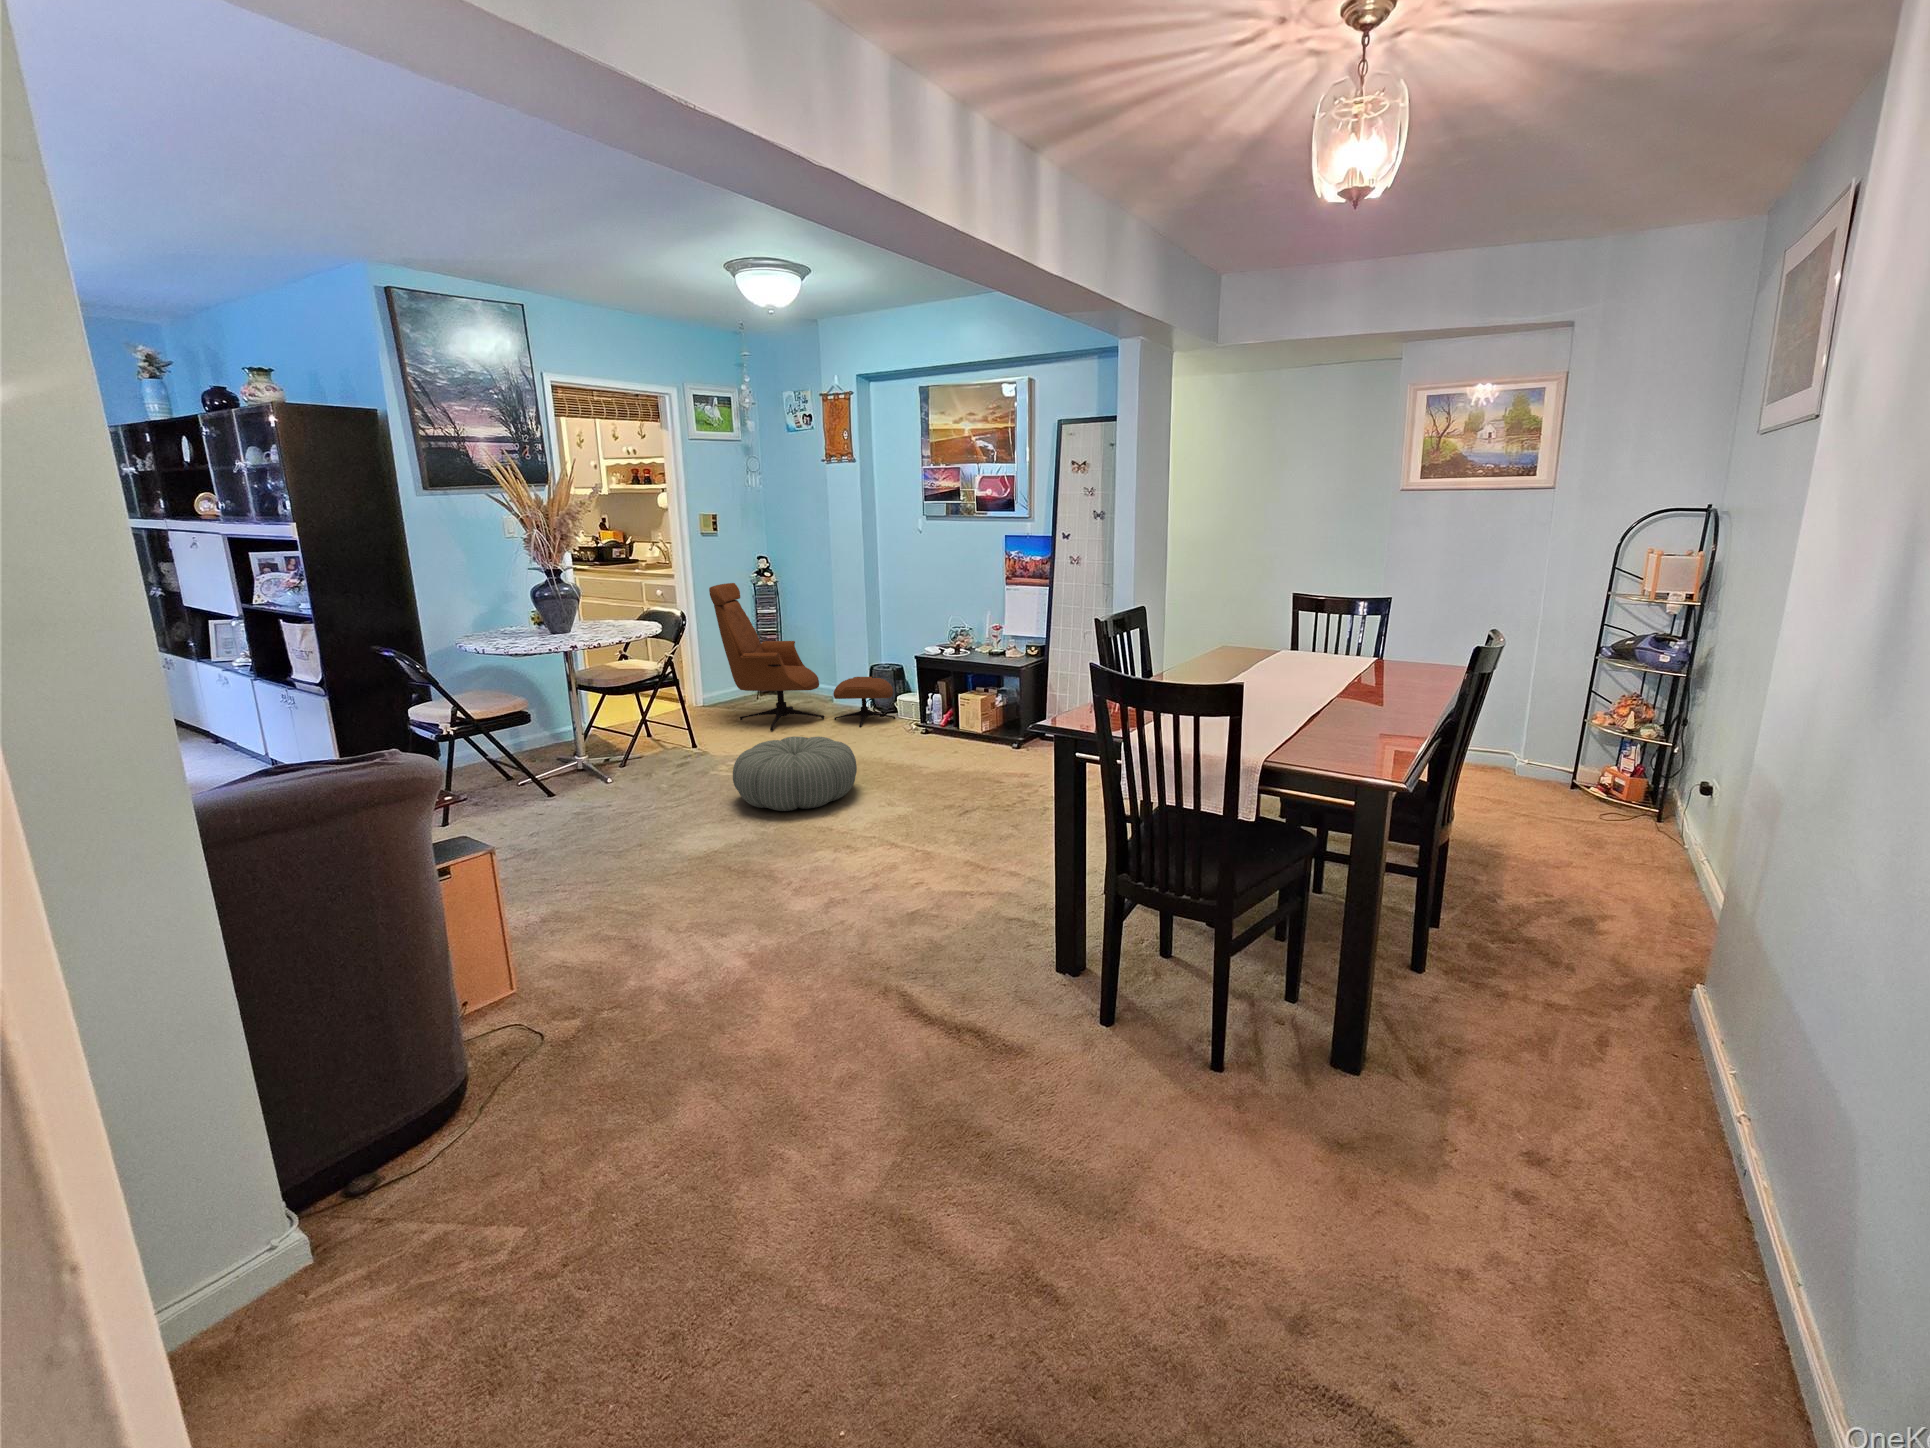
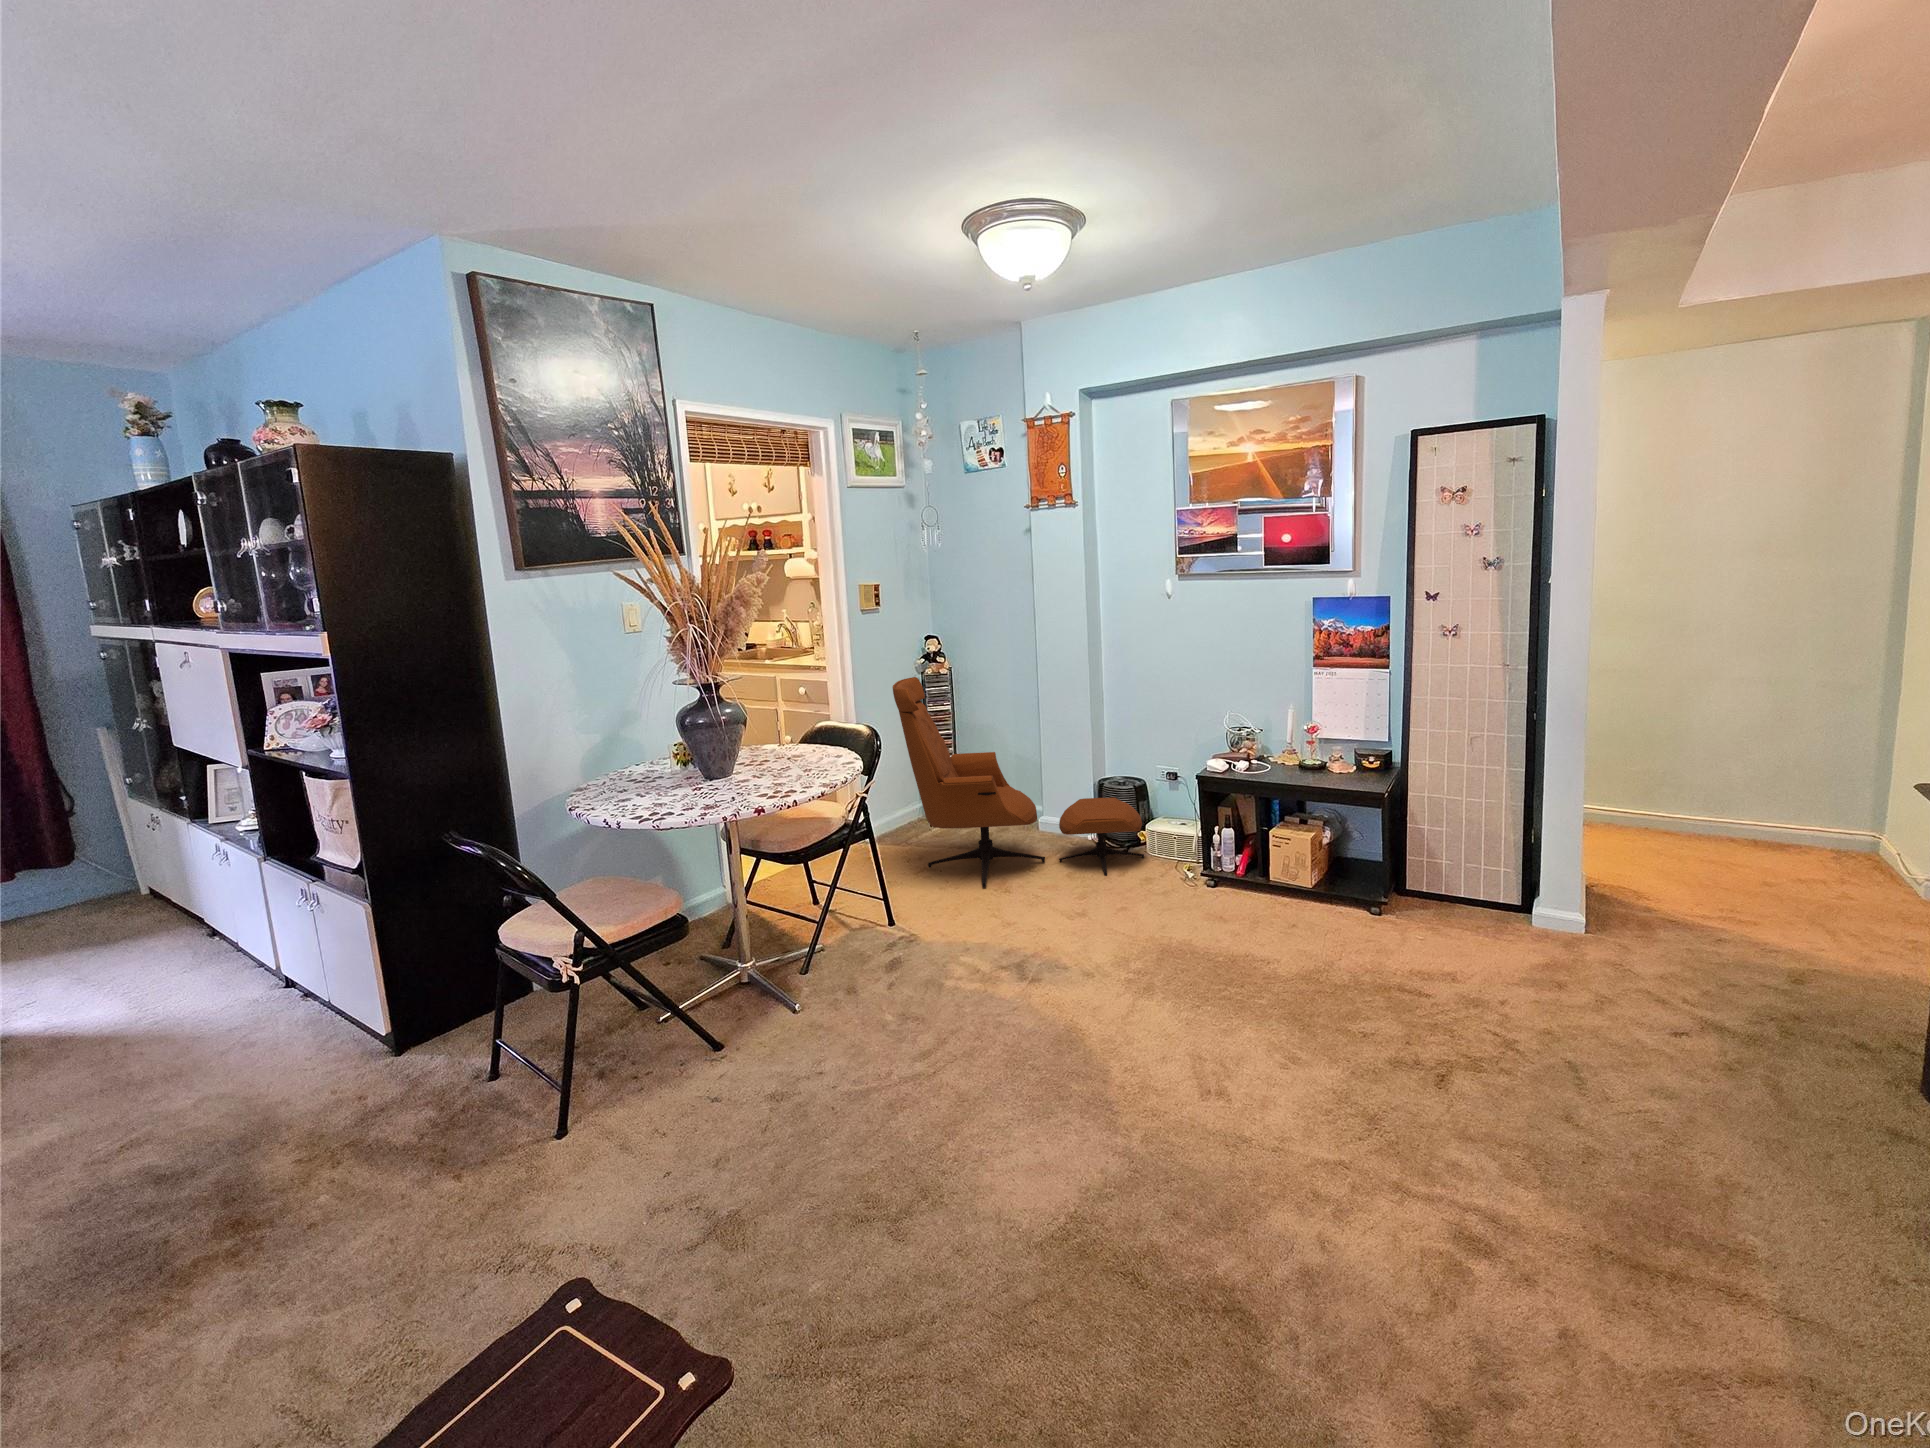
pouf: present [733,736,857,811] -> none [1014,928,1212,1079]

